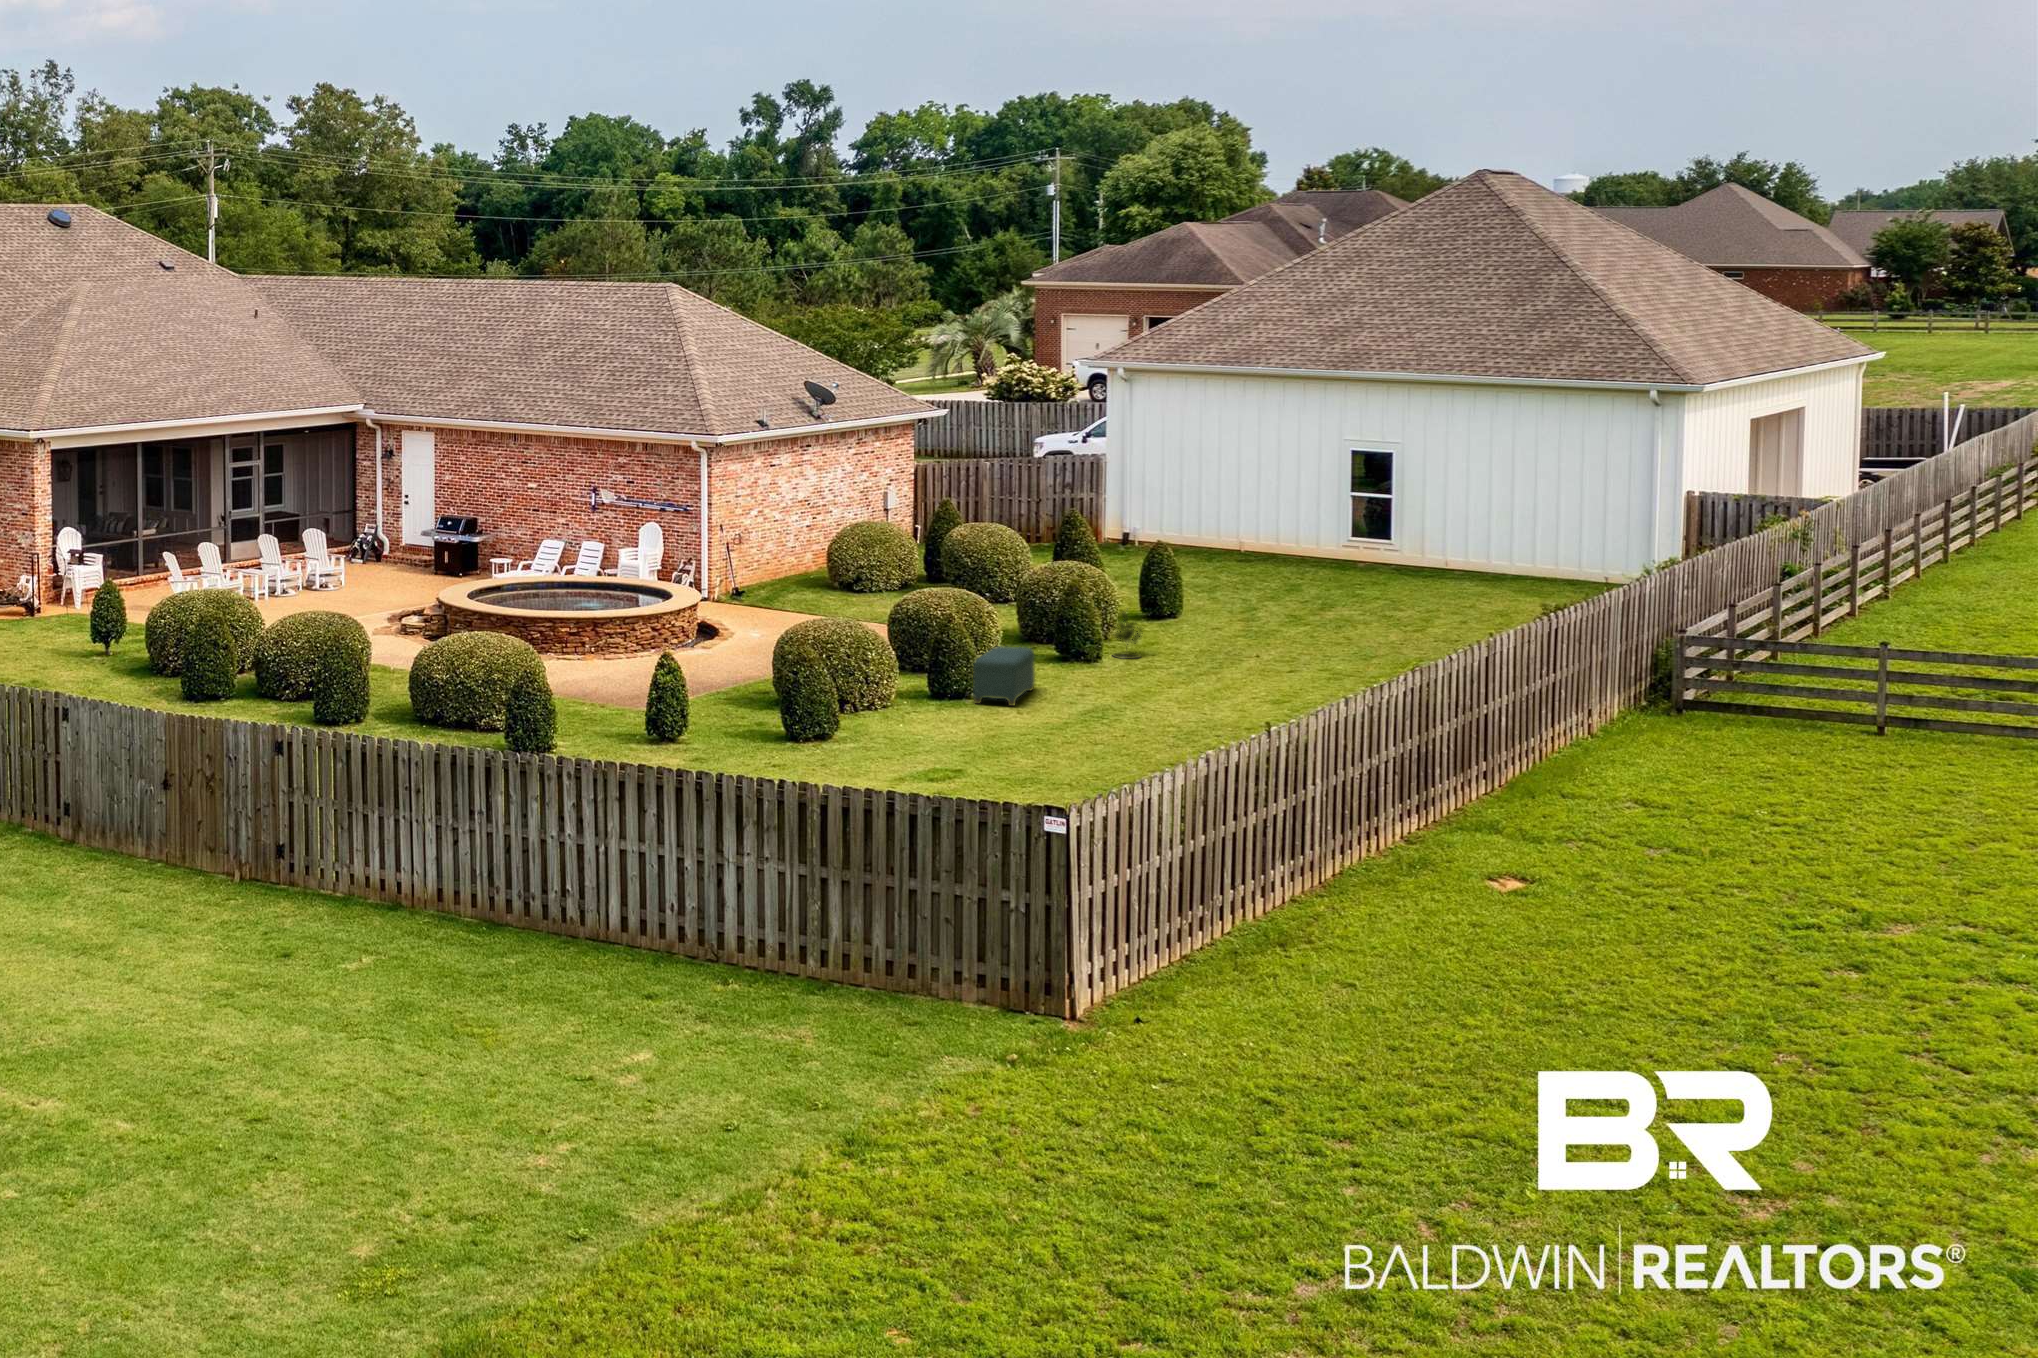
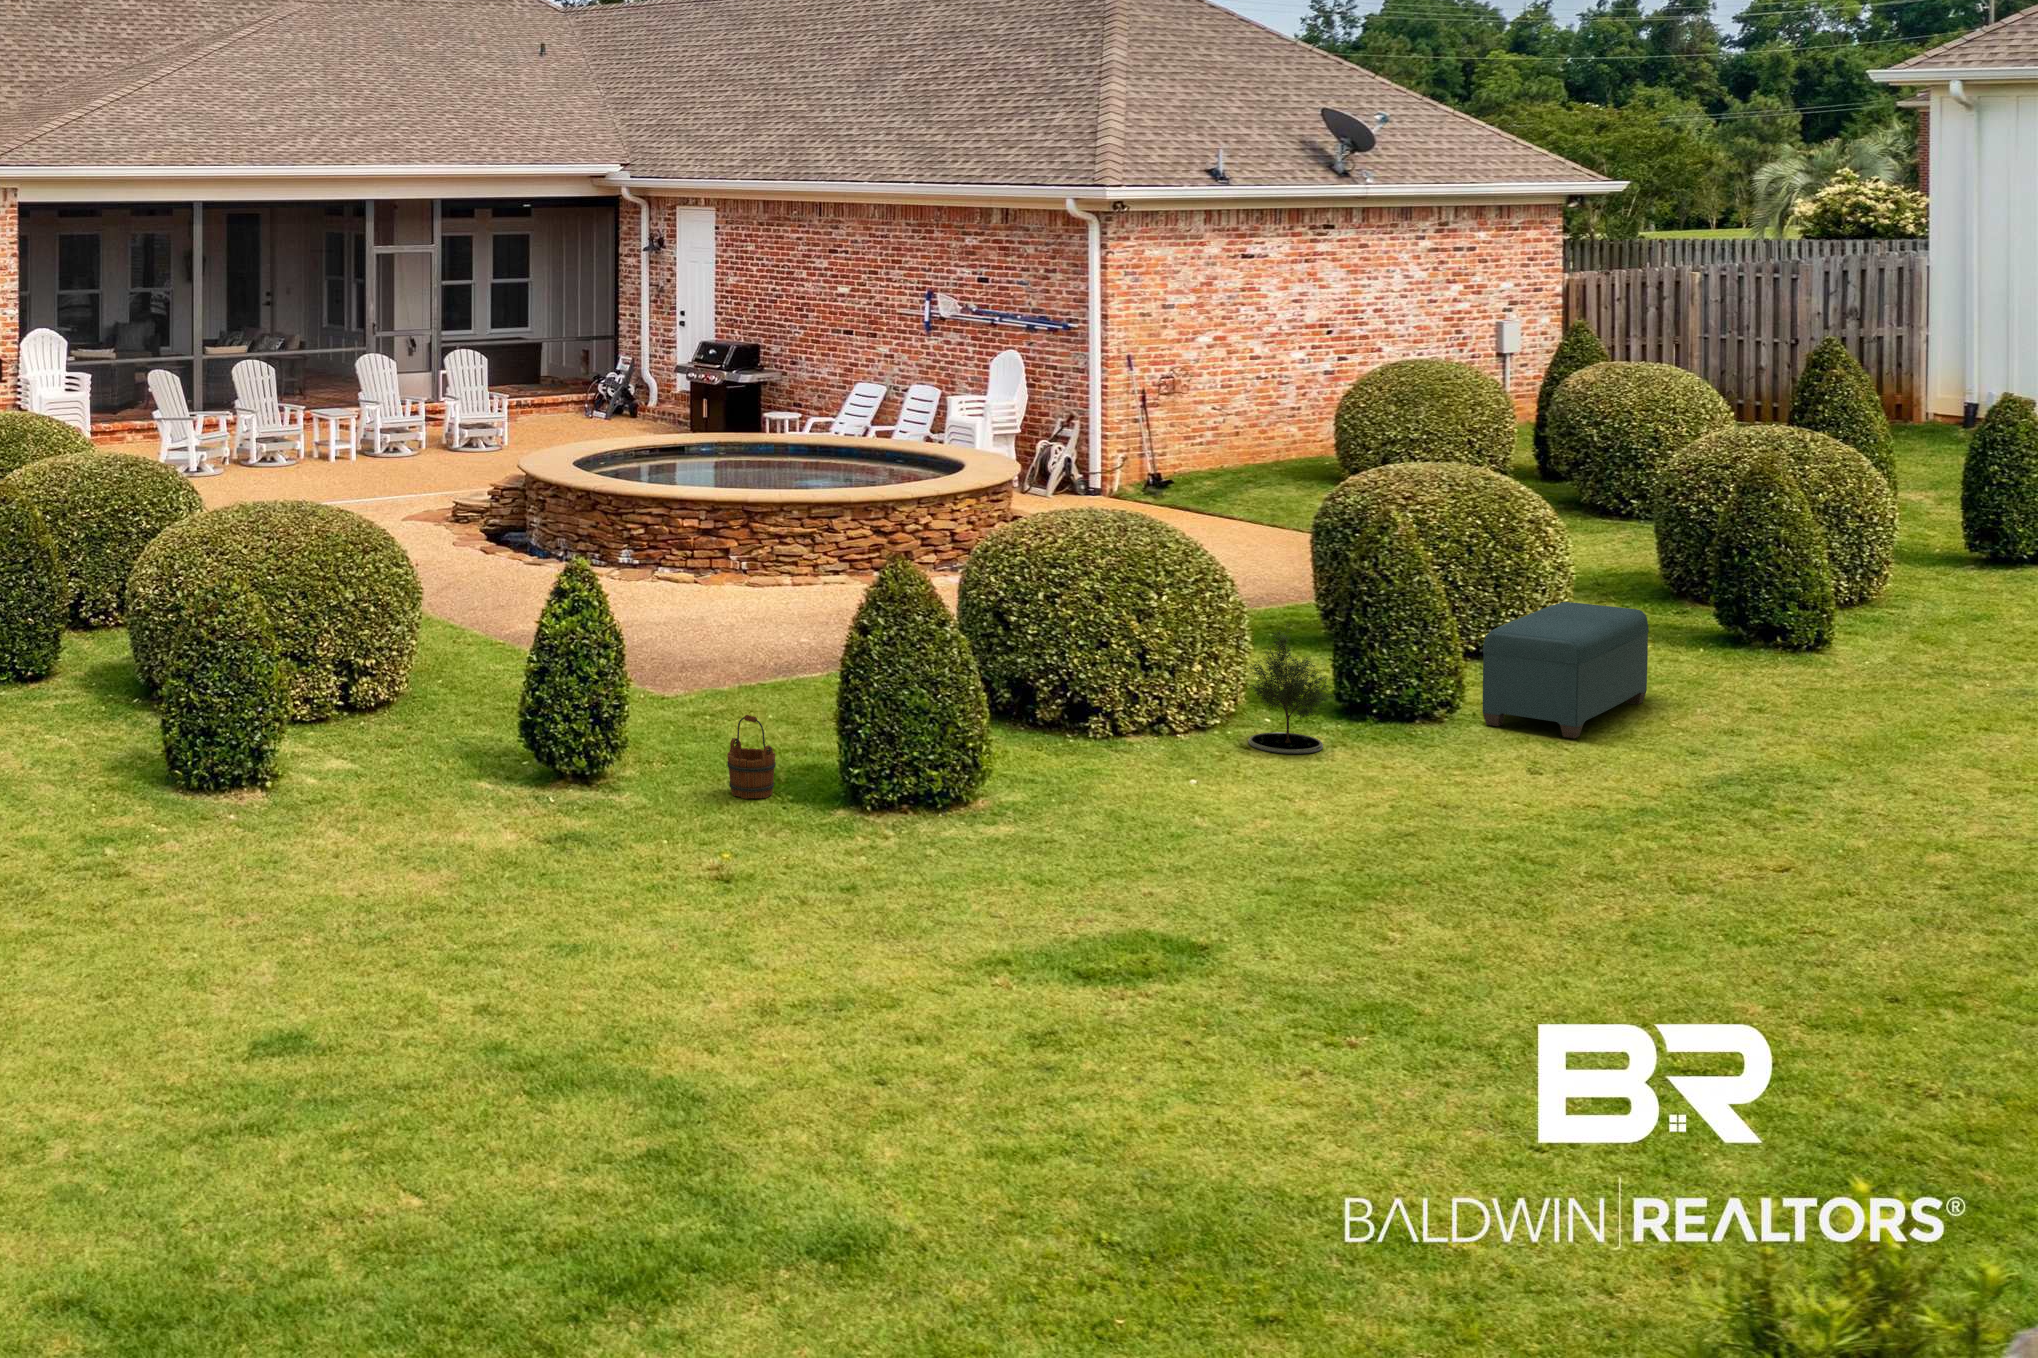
potted tree: present [1113,611,1142,659] -> present [1245,626,1333,754]
wooden bucket: none [679,715,701,753] -> present [727,715,776,799]

